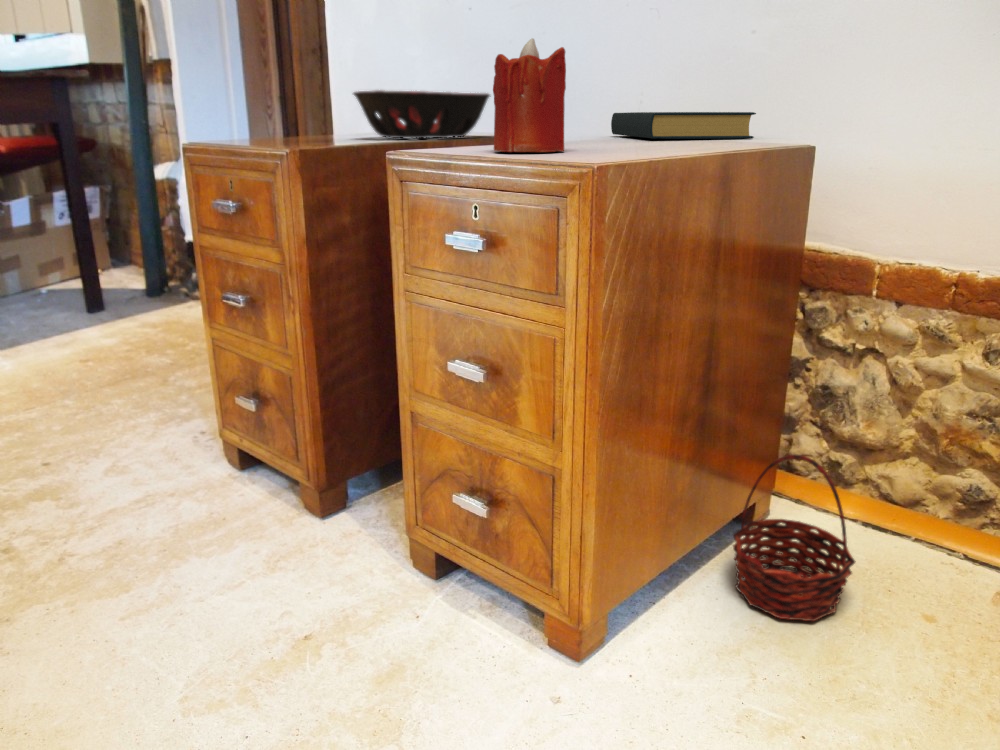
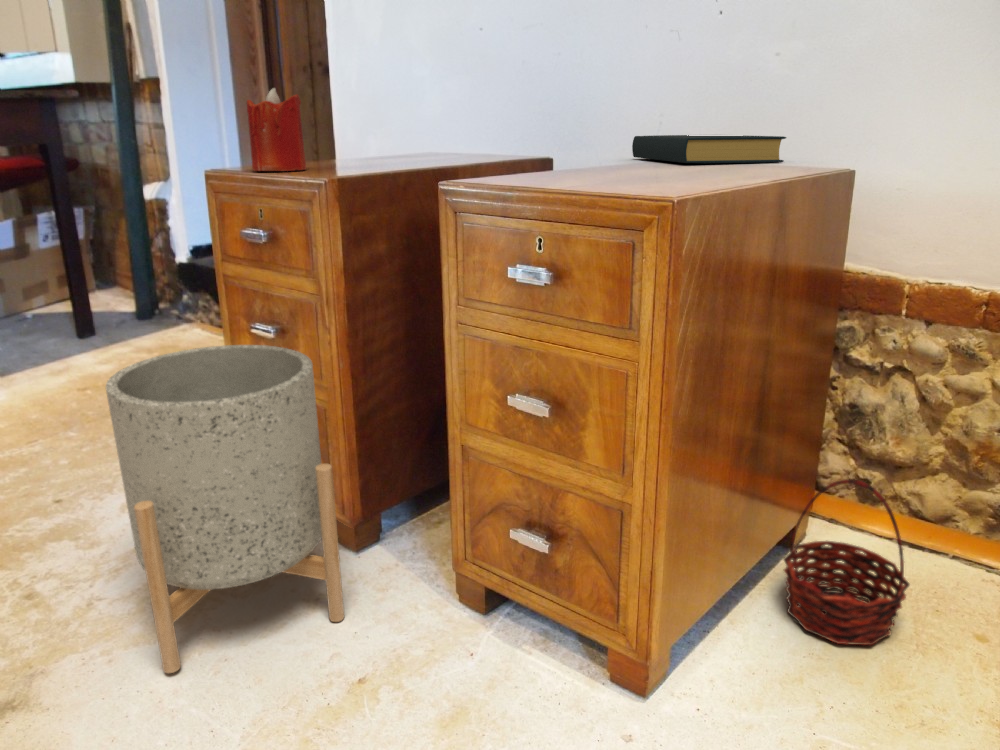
candle: present [493,38,566,152] -> present [247,88,306,171]
decorative bowl: present [353,90,490,138] -> none [372,115,511,162]
planter: none [70,312,300,621] -> present [106,345,344,673]

